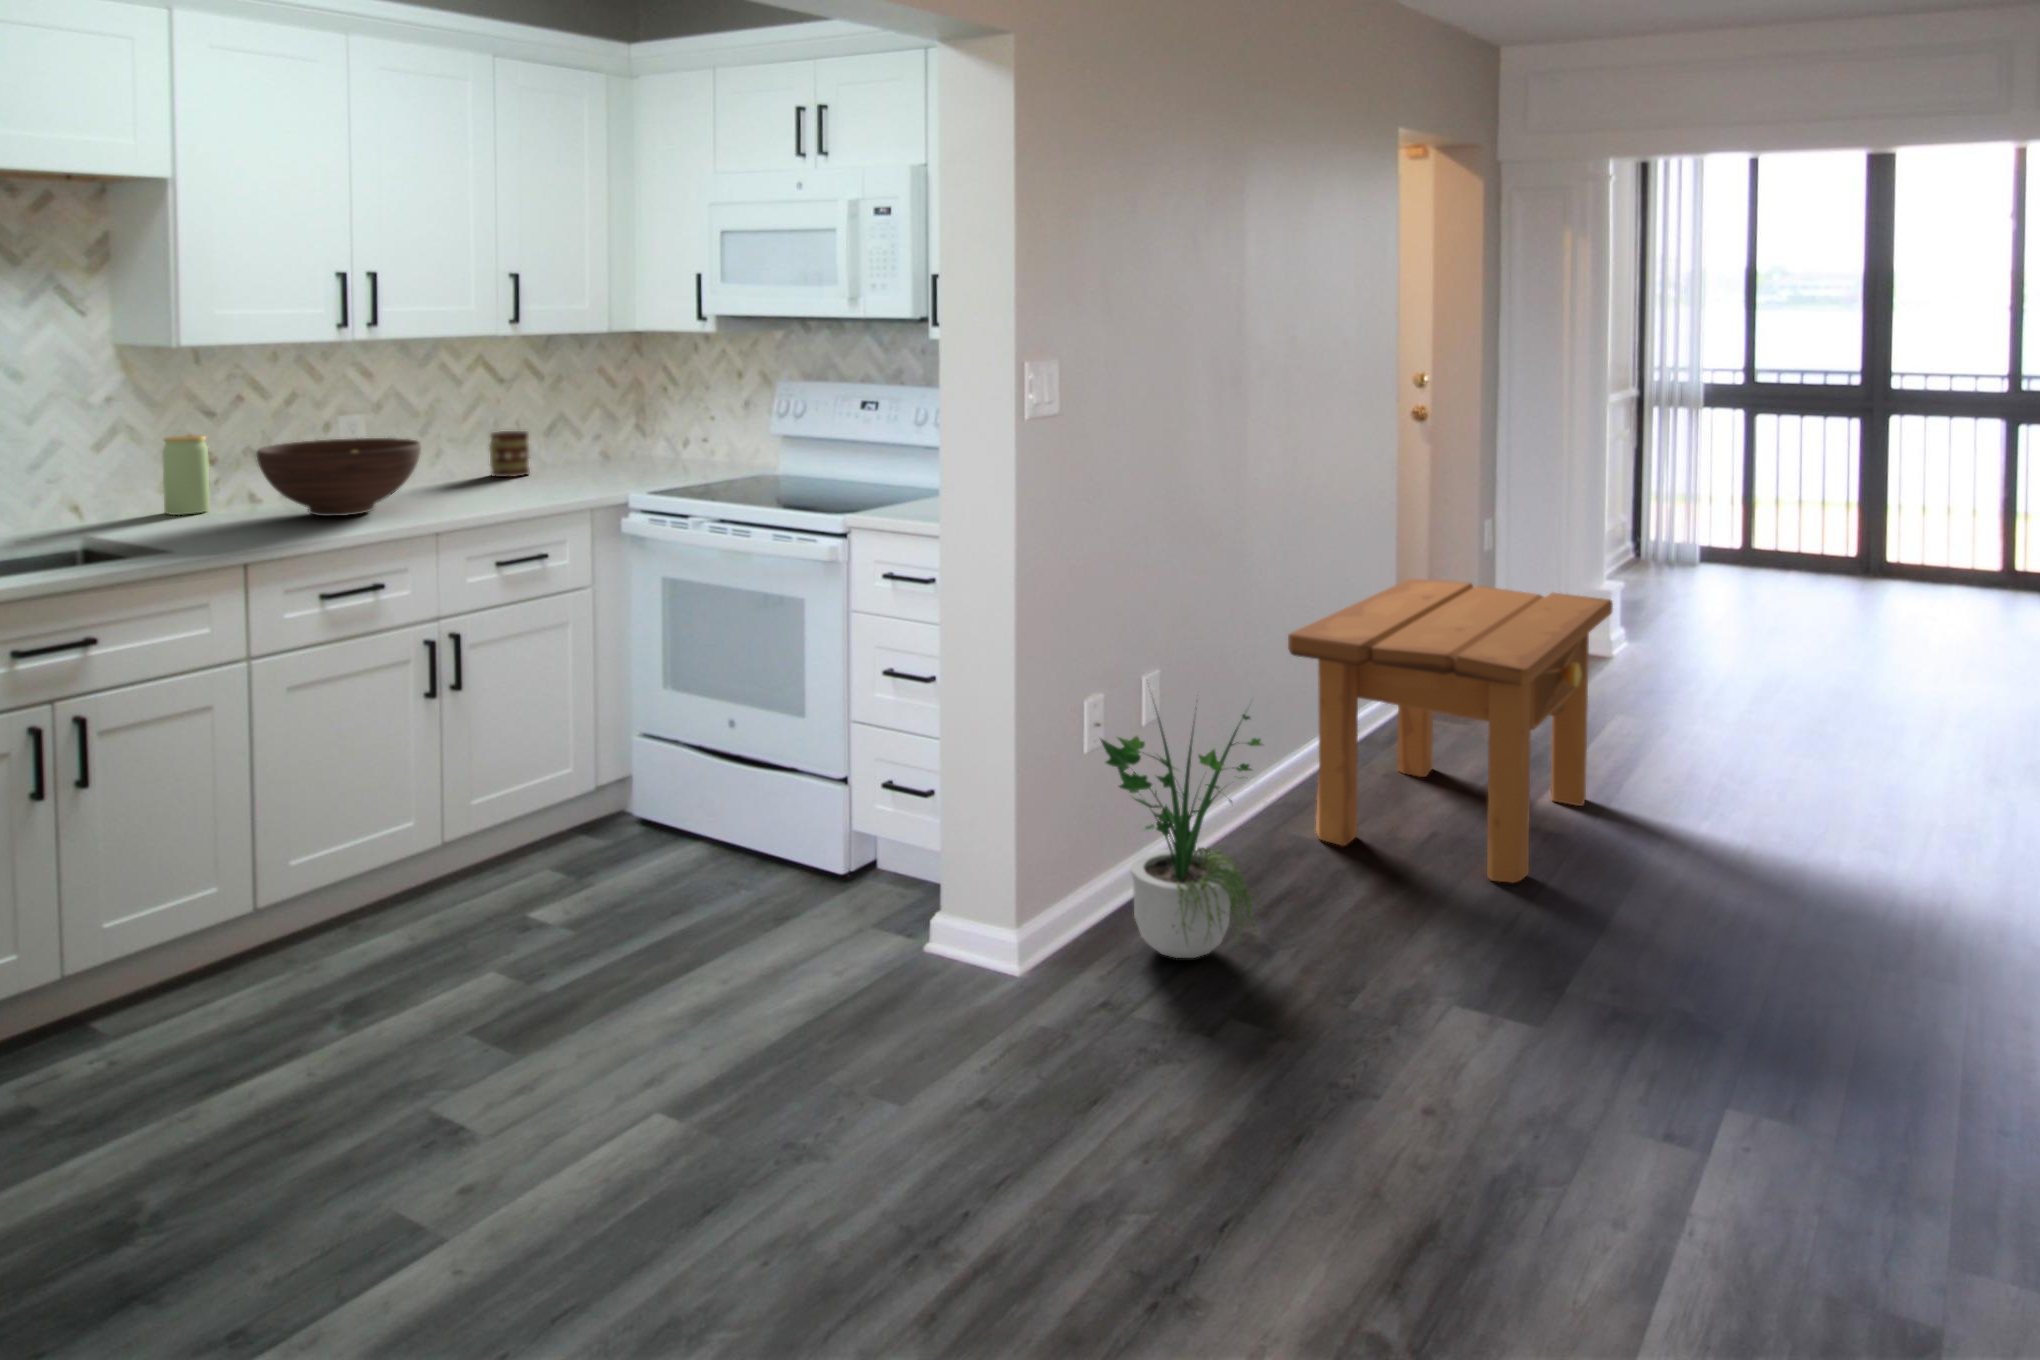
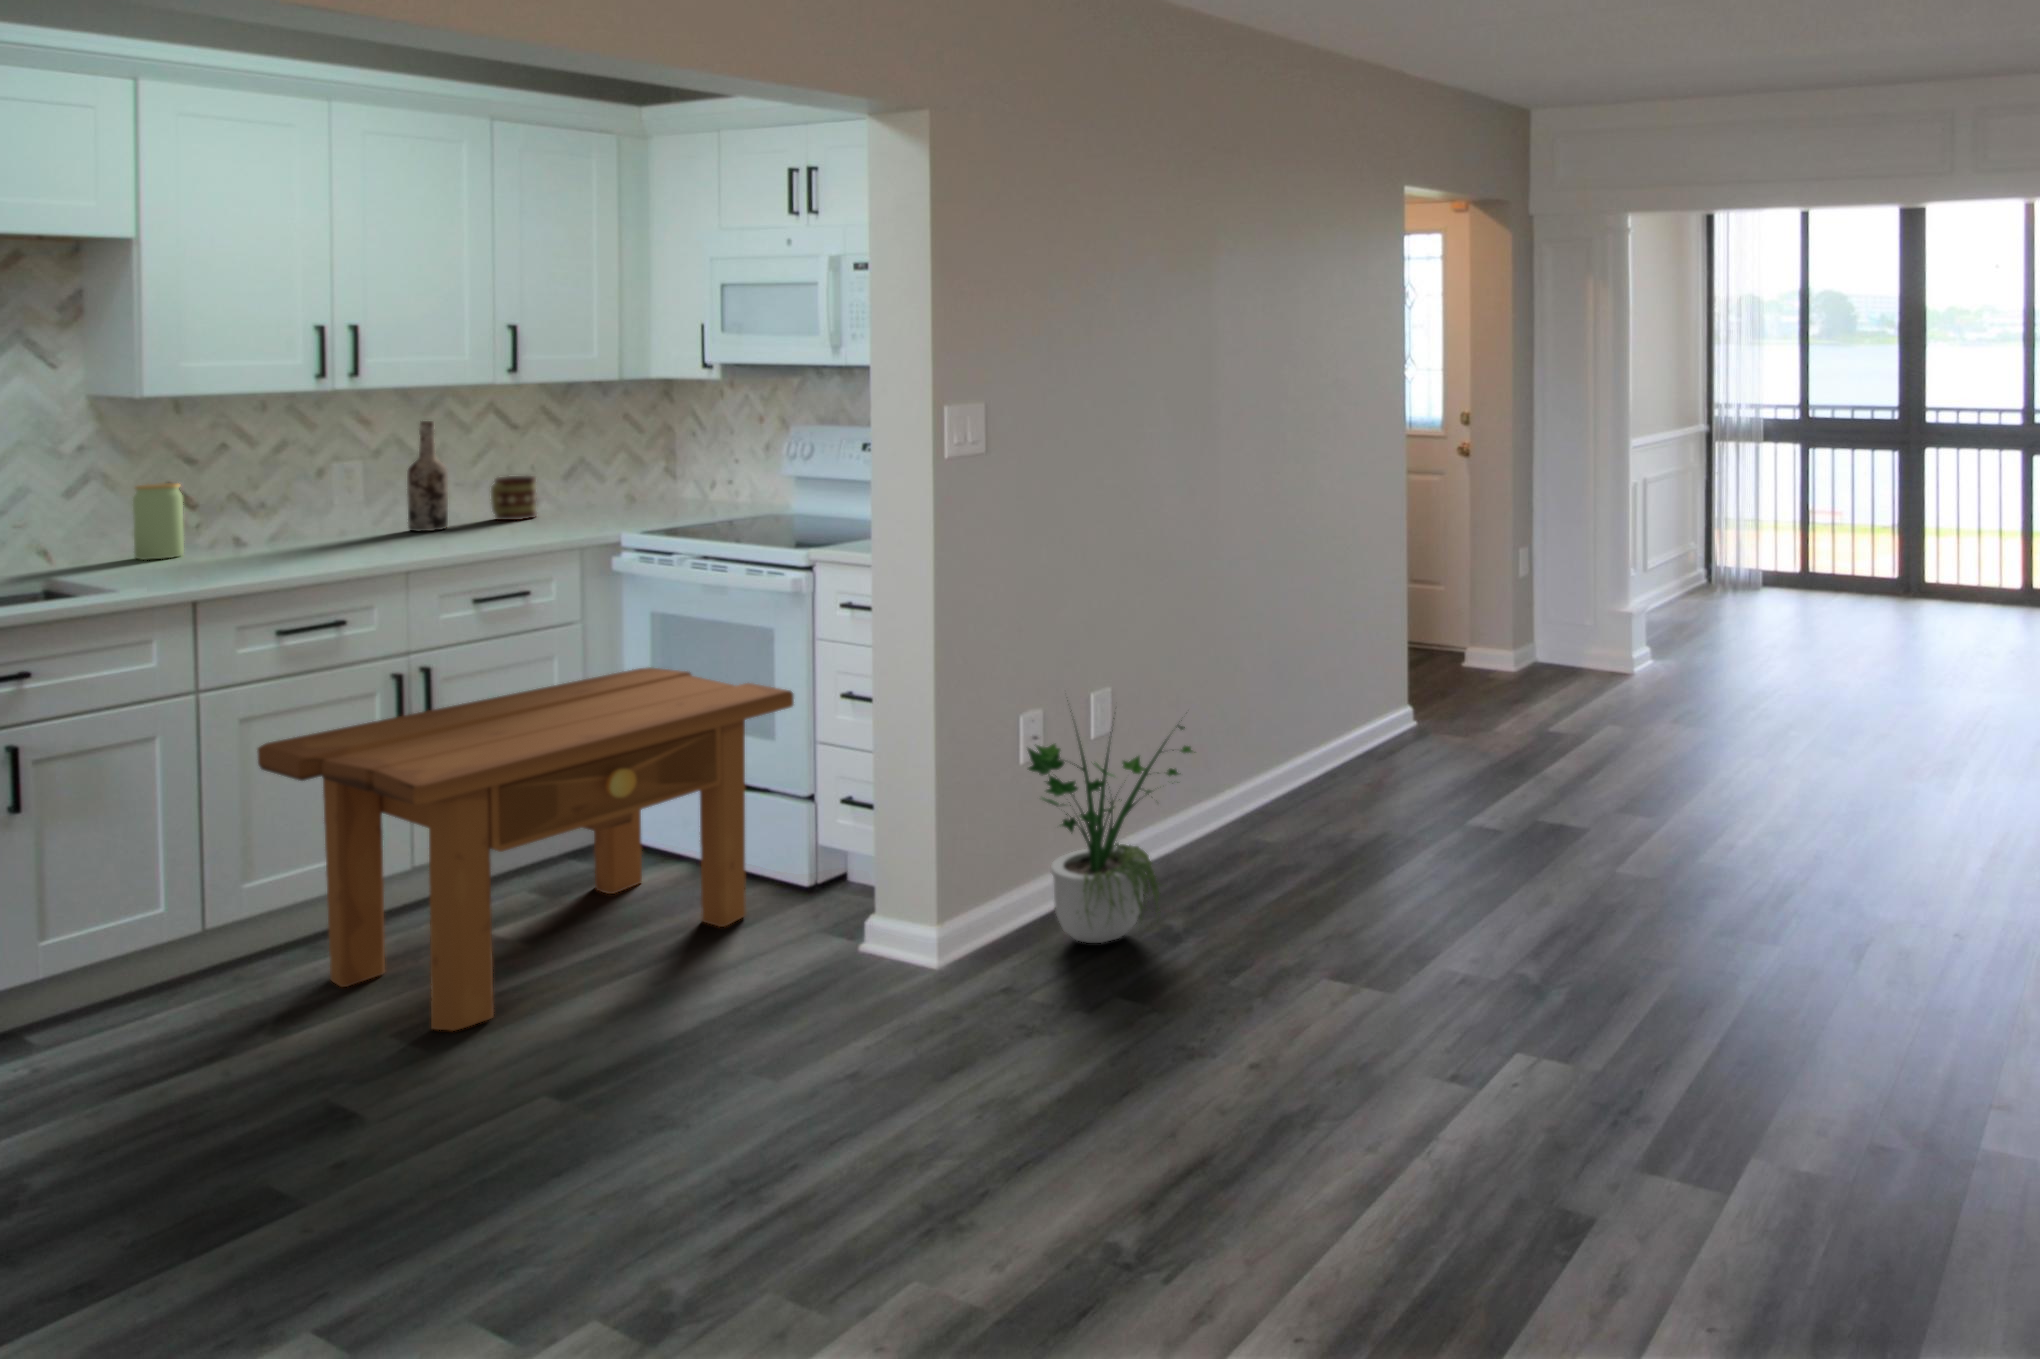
wine bottle: none [413,373,451,488] -> present [407,421,448,531]
fruit bowl: present [257,438,421,516] -> none [226,484,401,559]
side table: present [1288,579,1613,883] -> present [257,667,794,1031]

